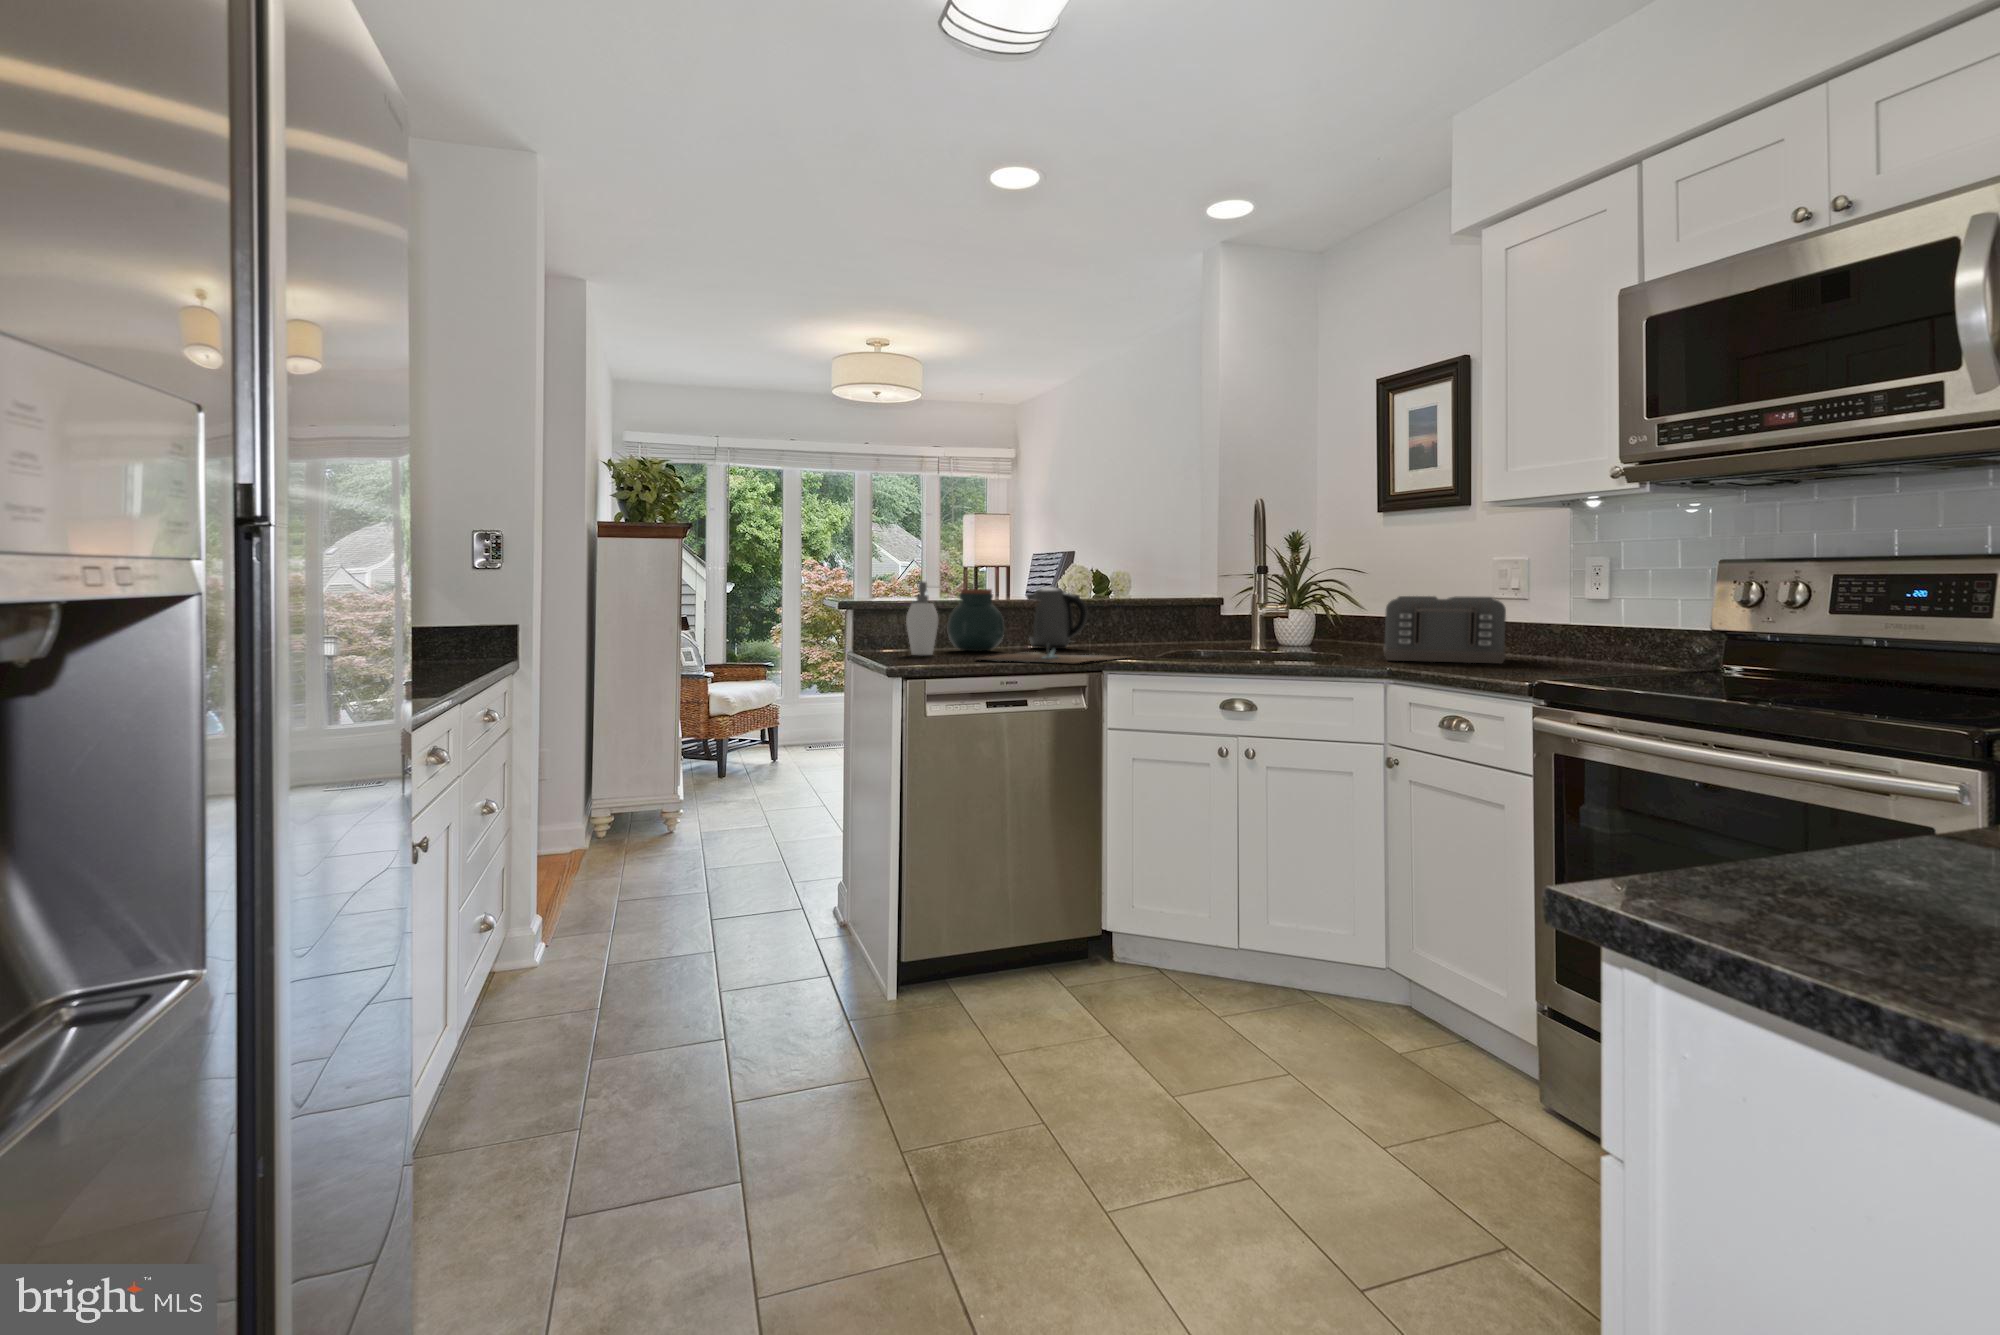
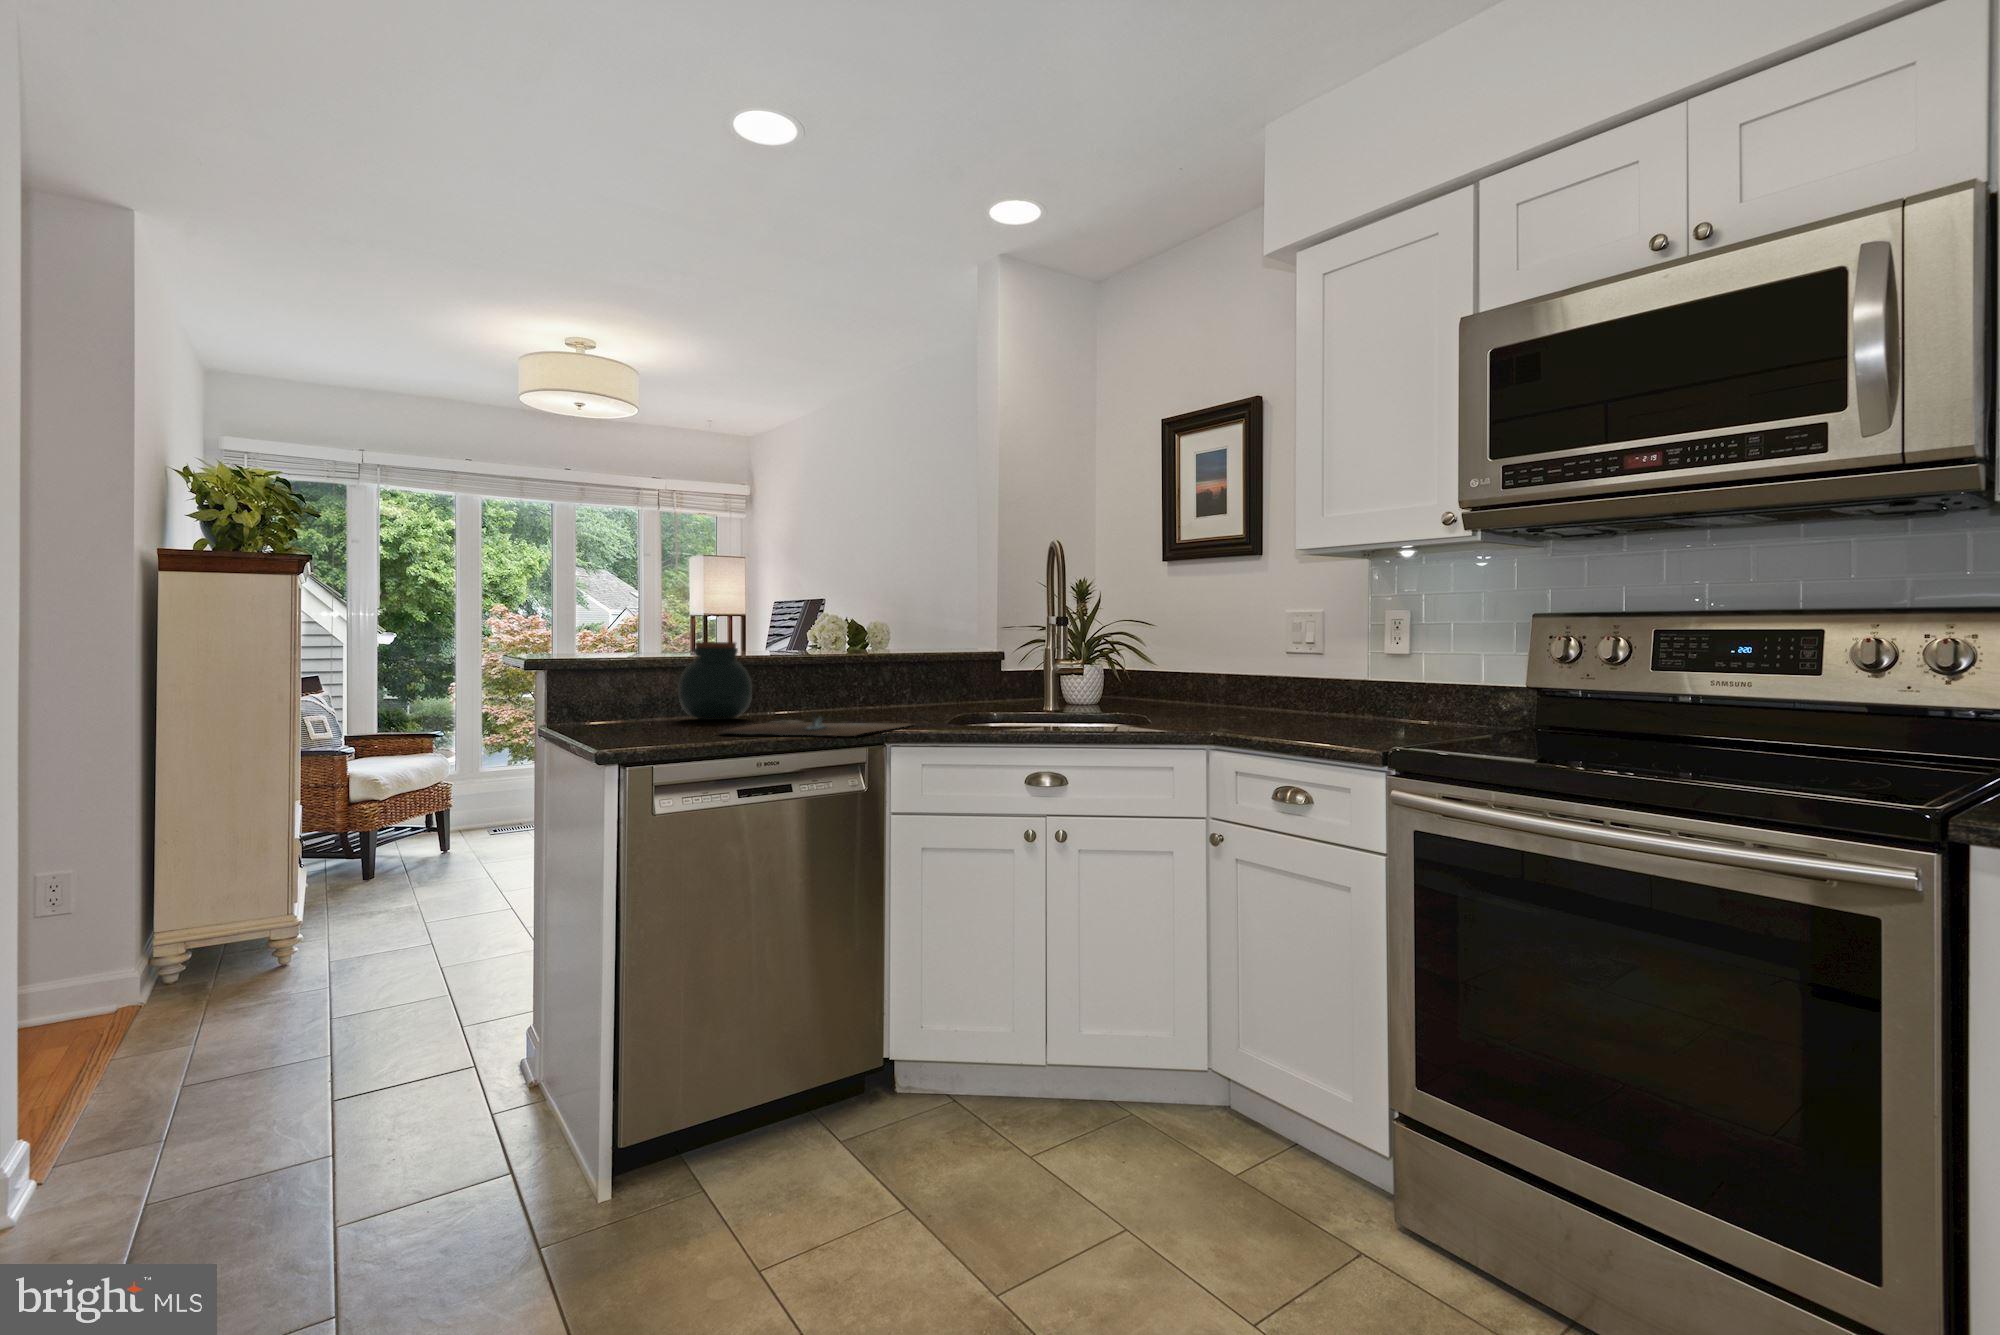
soap dispenser: present [906,582,943,655] -> none [623,633,681,728]
kettle: present [1026,587,1088,649] -> none [777,640,853,714]
toaster: present [1384,596,1506,664] -> none [1185,651,1322,724]

